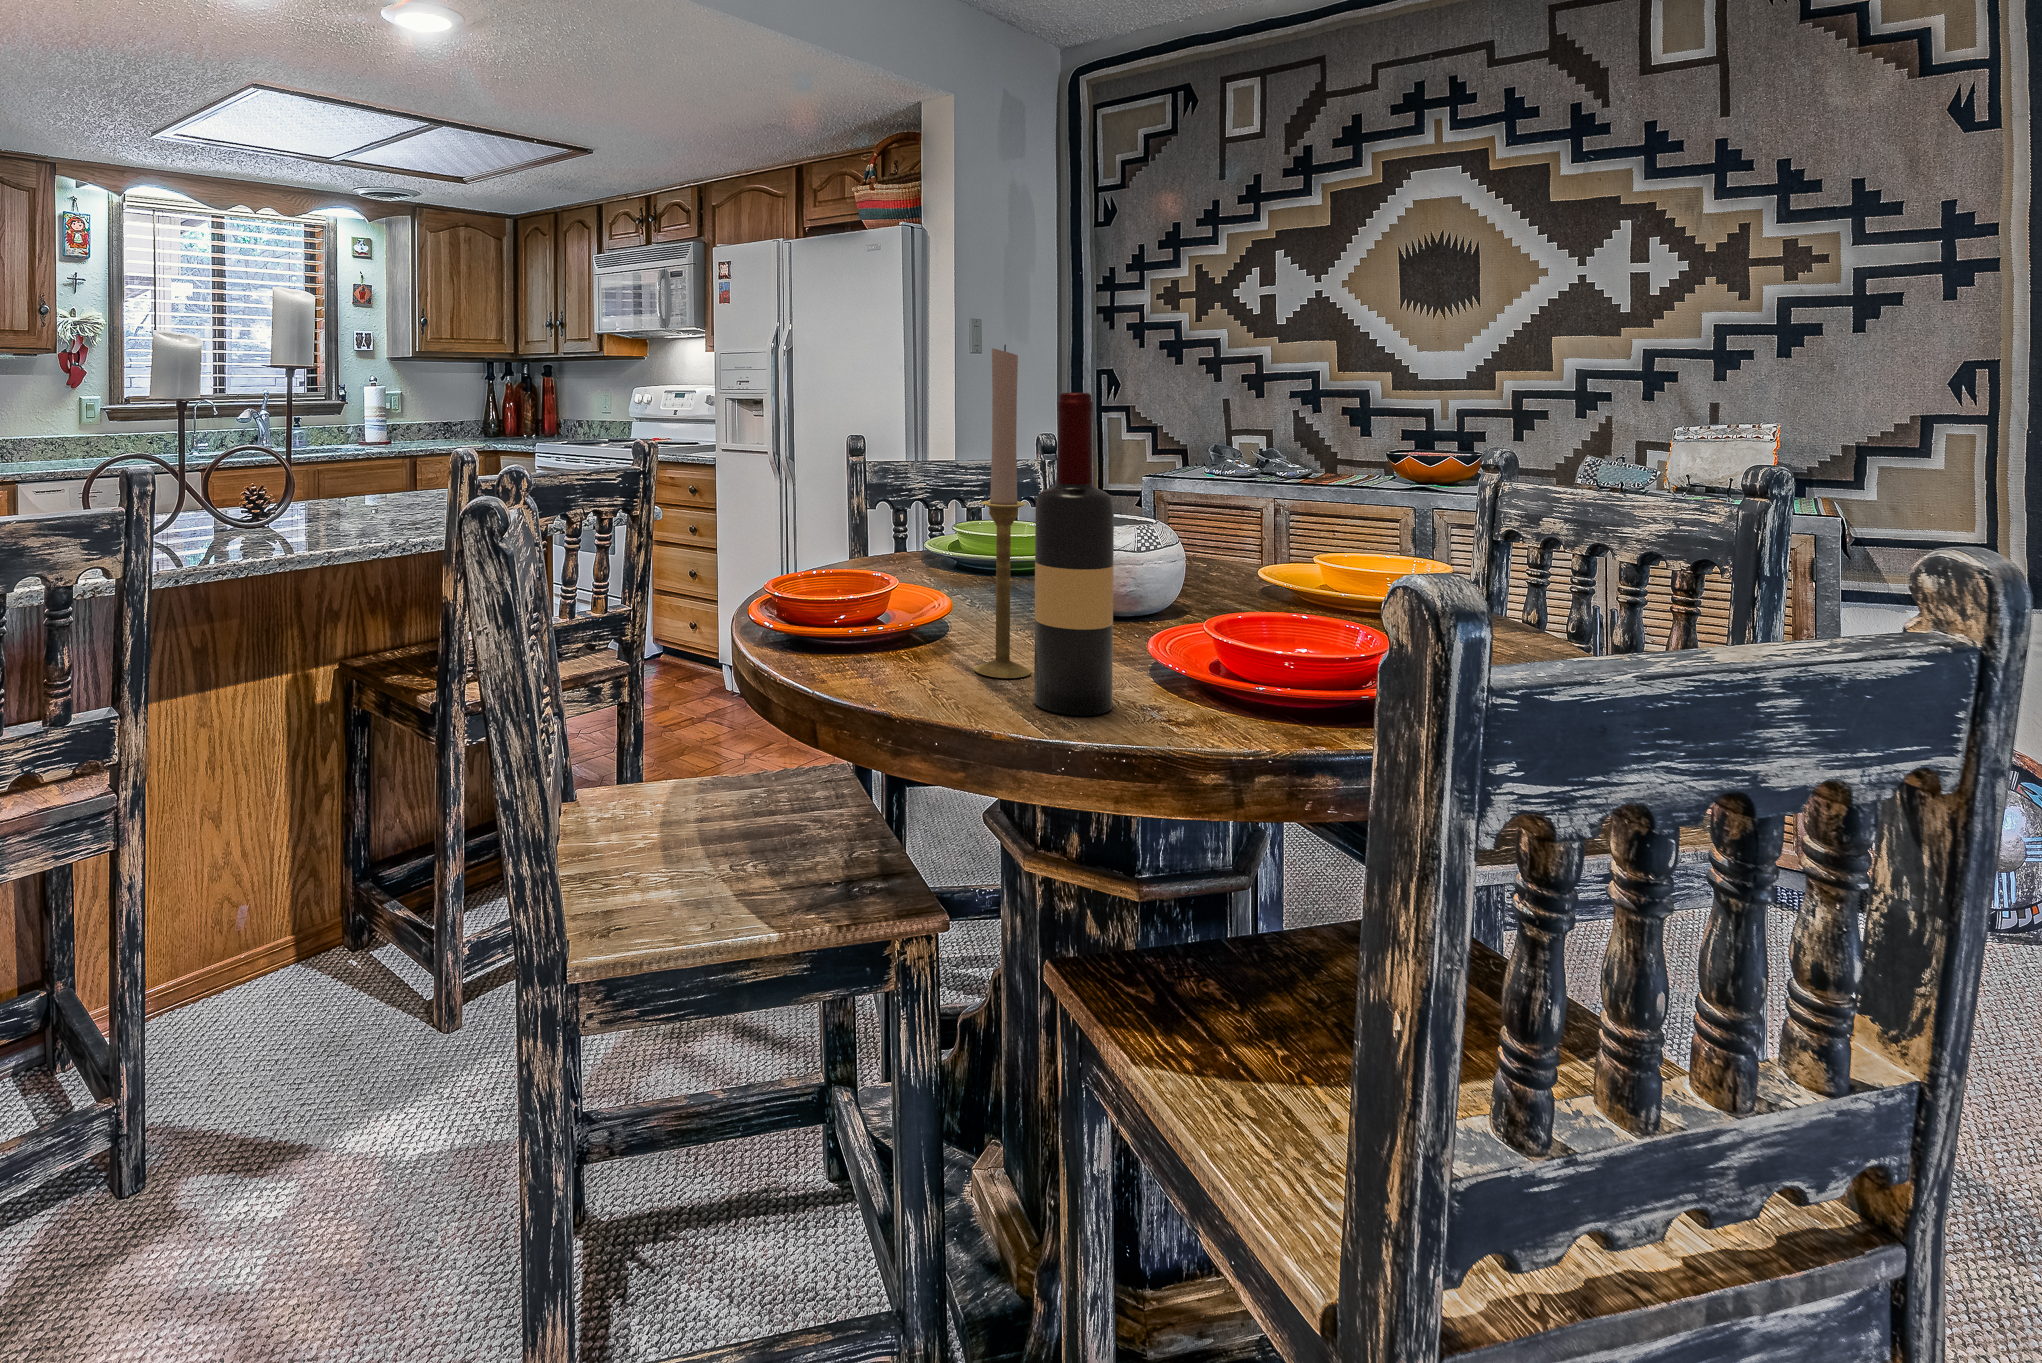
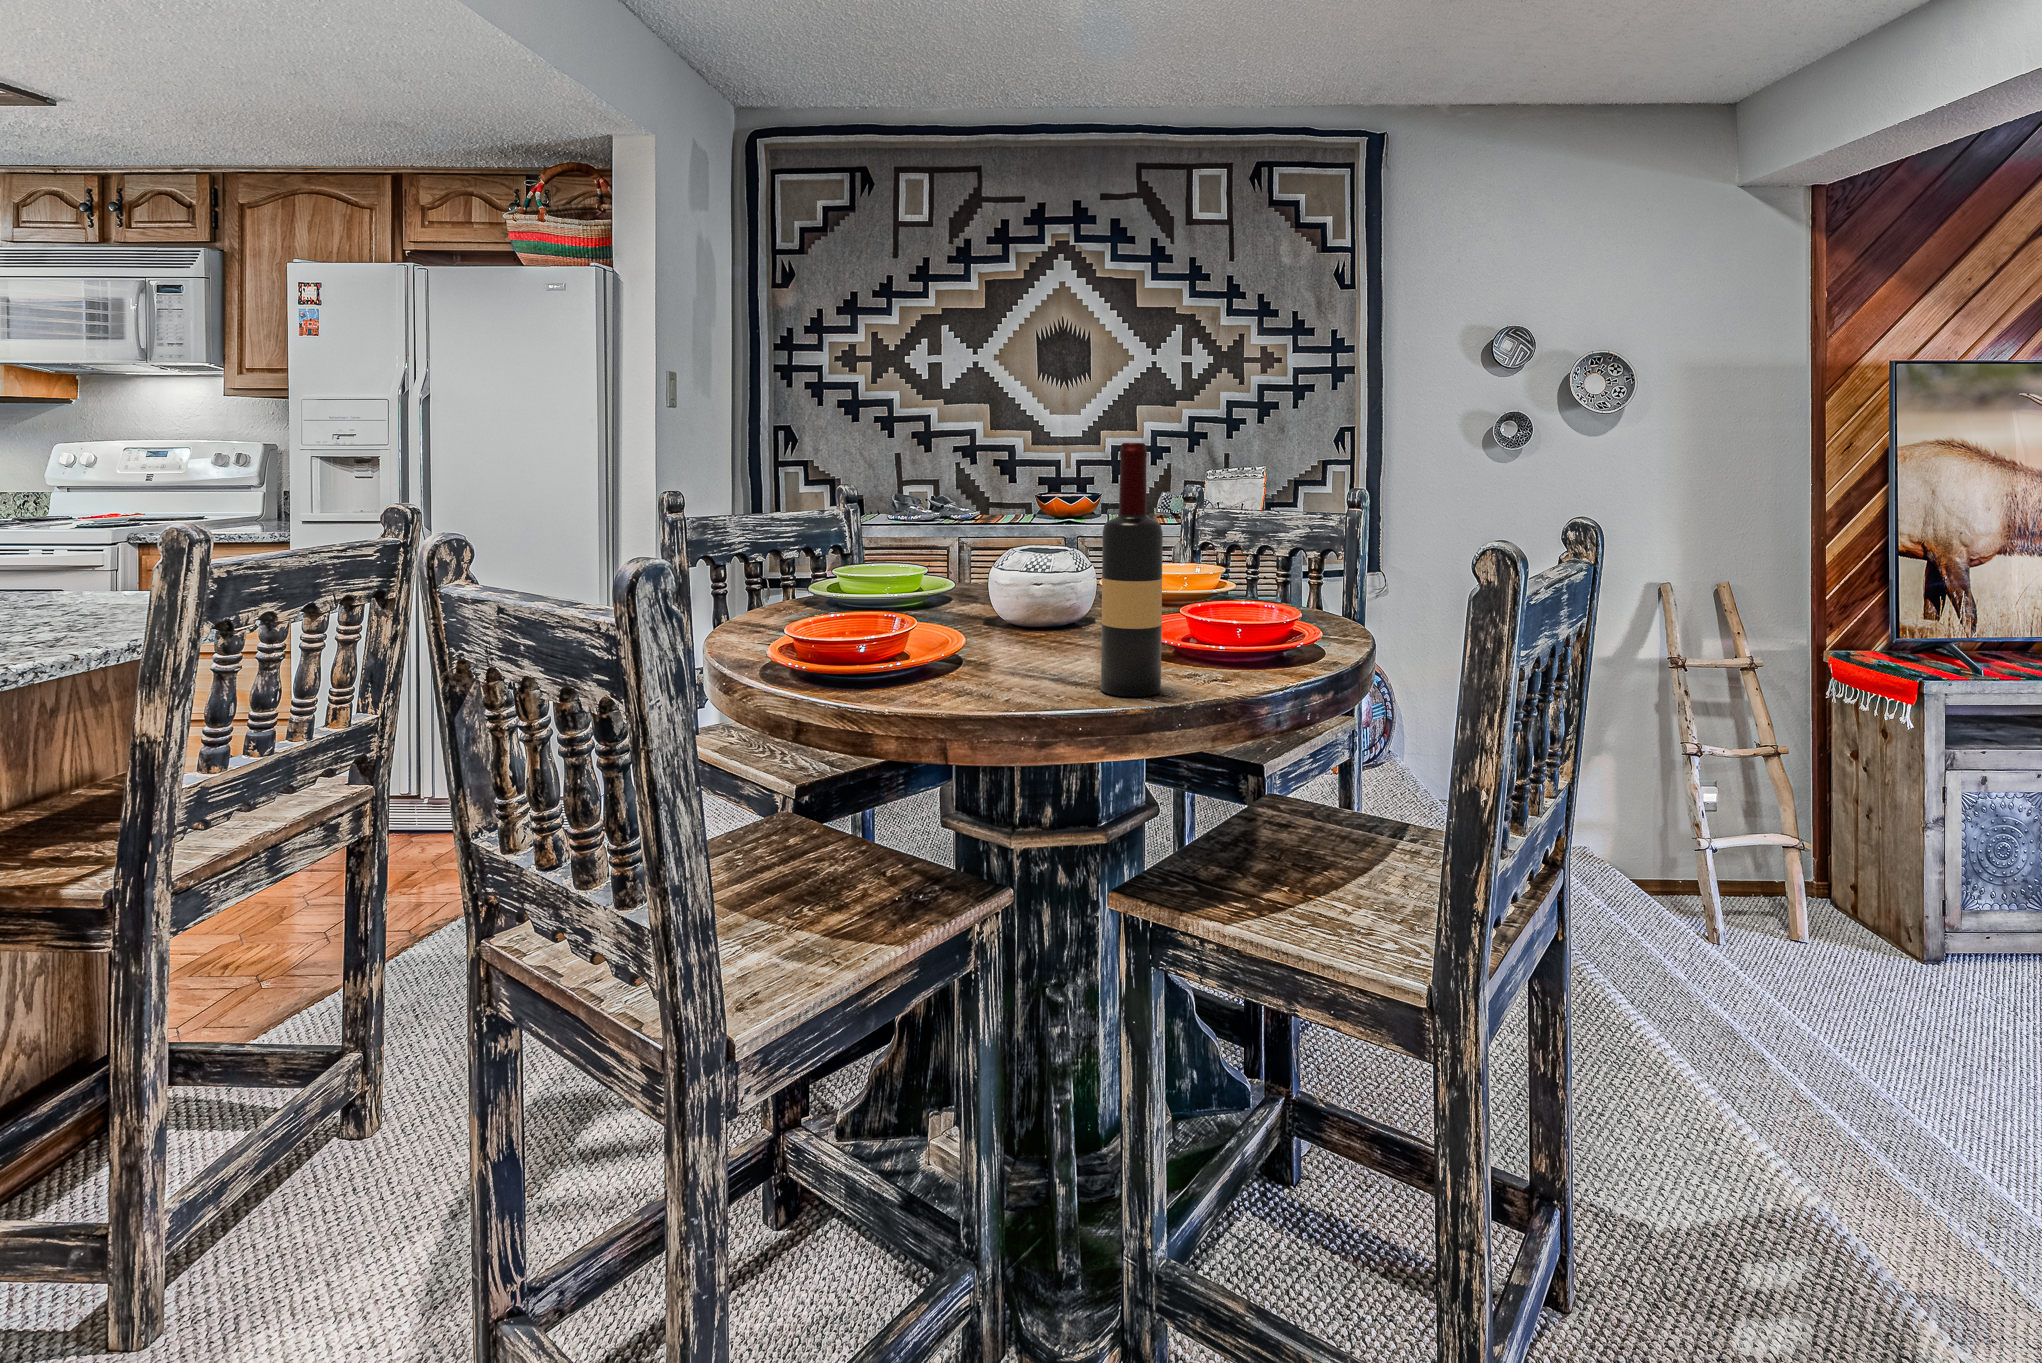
candlestick: present [974,345,1031,678] -> none [1018,403,1064,682]

